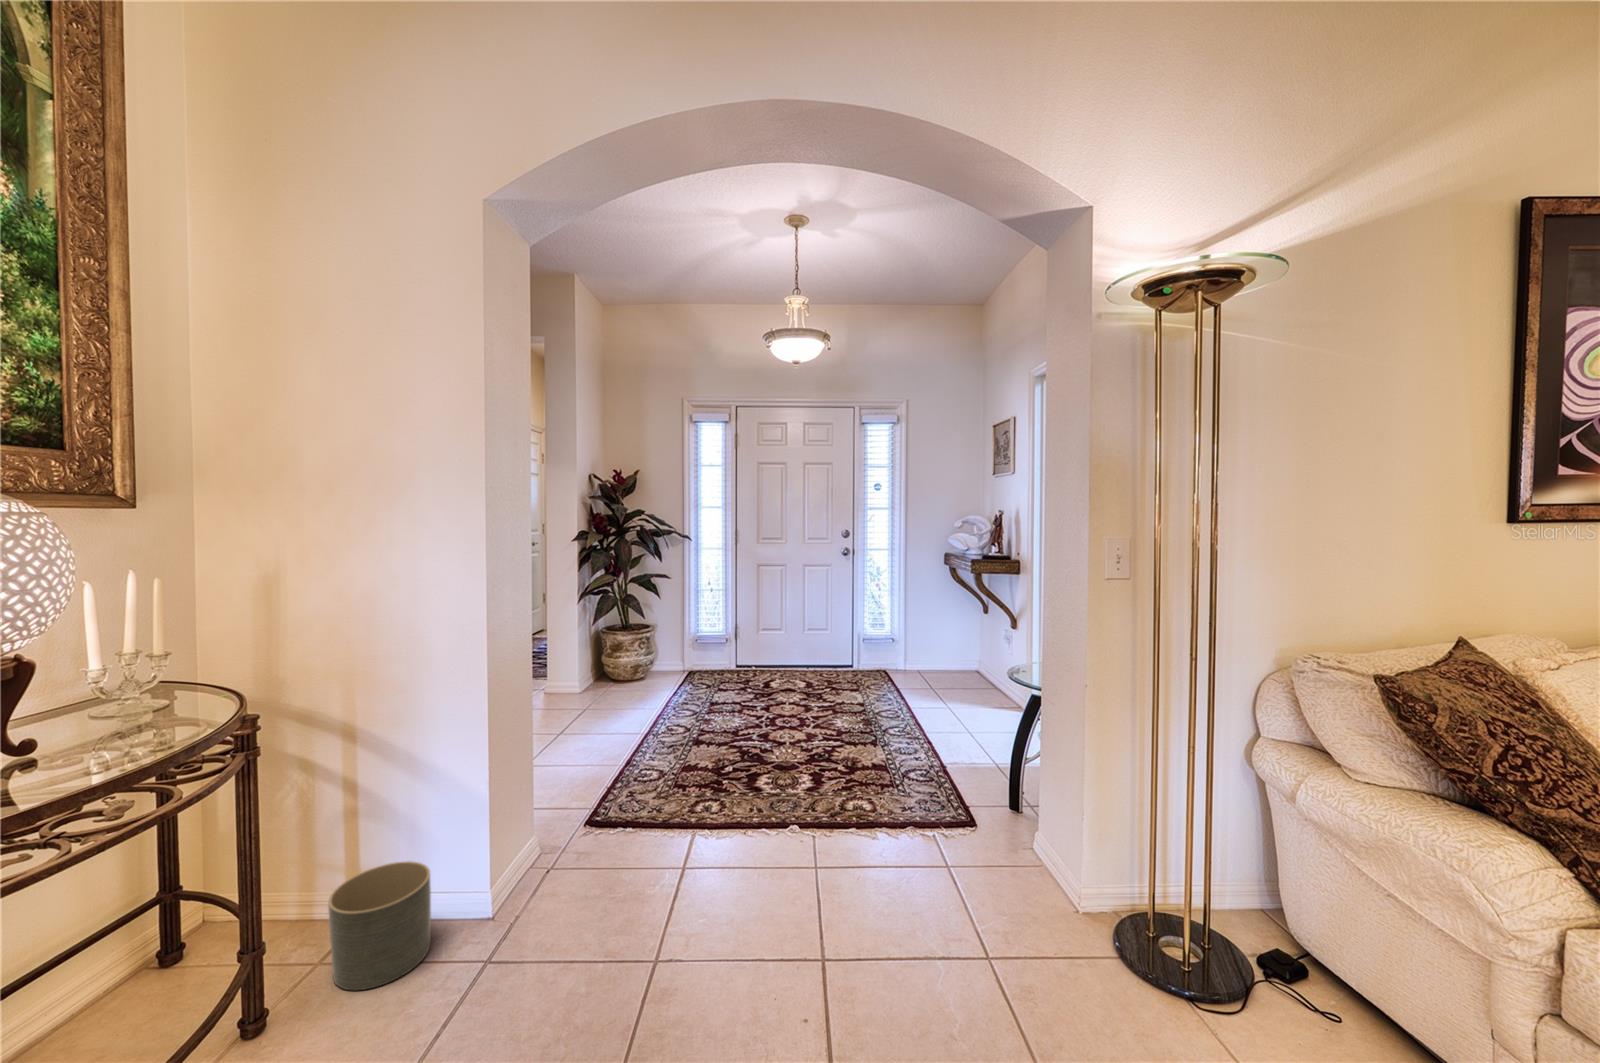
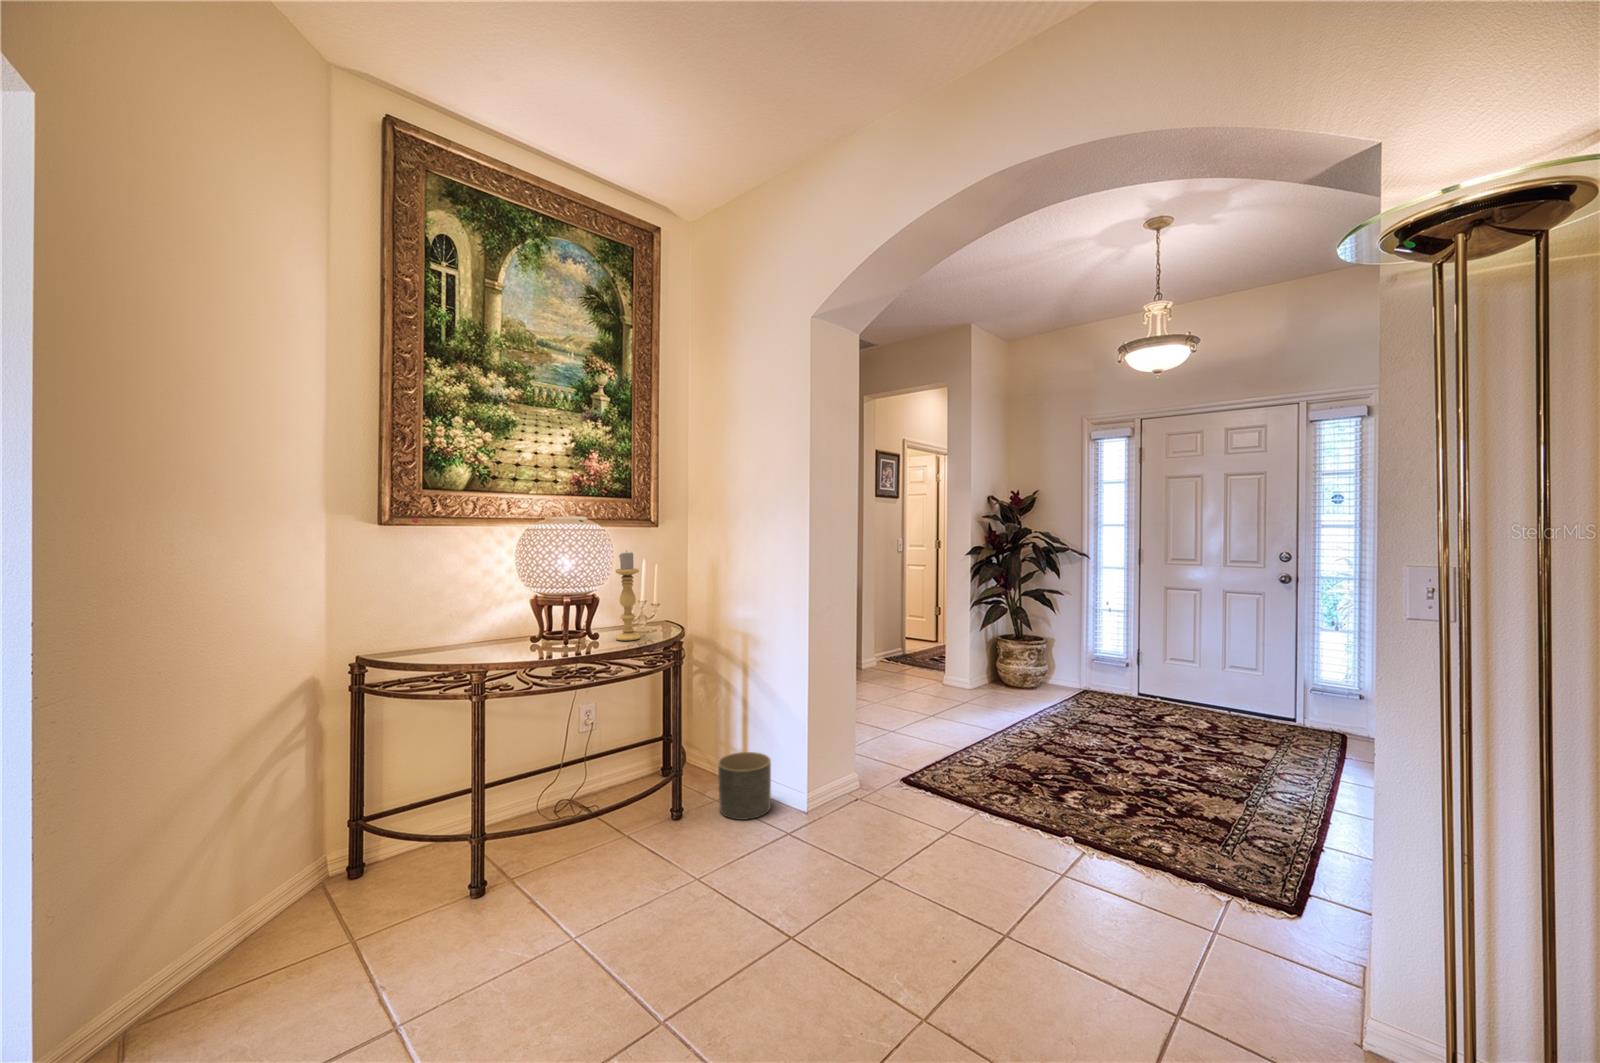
candle holder: none [75,558,154,750] -> present [615,551,641,641]

